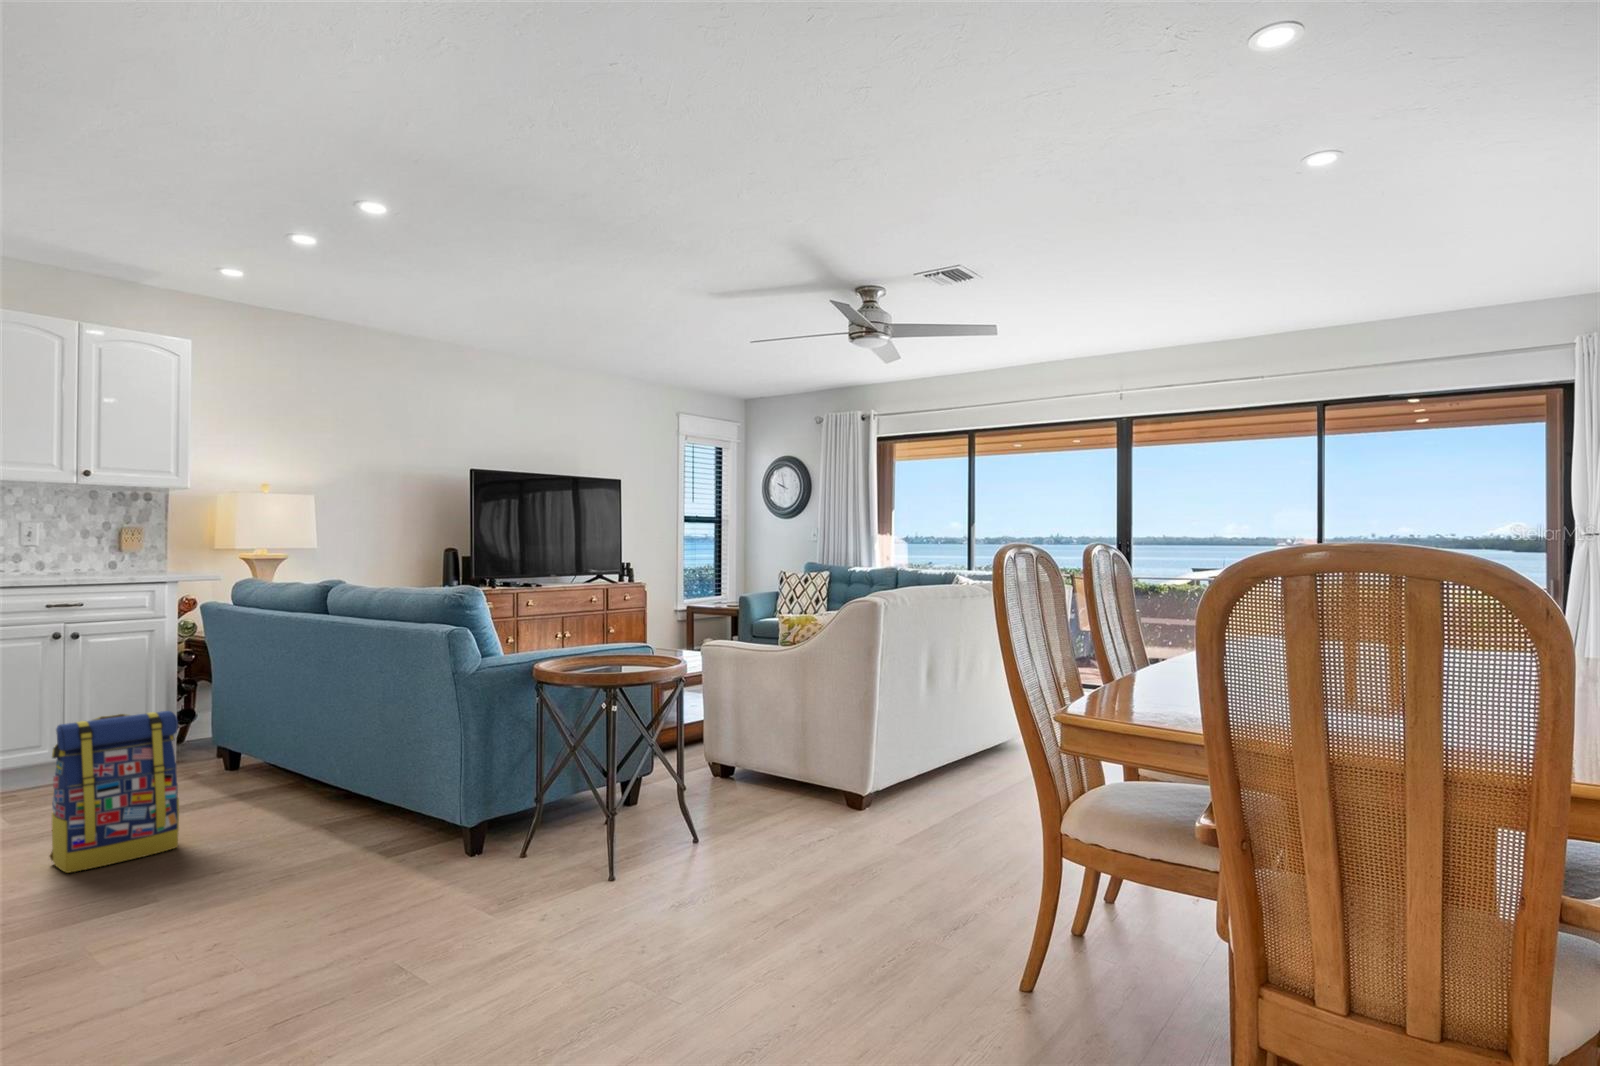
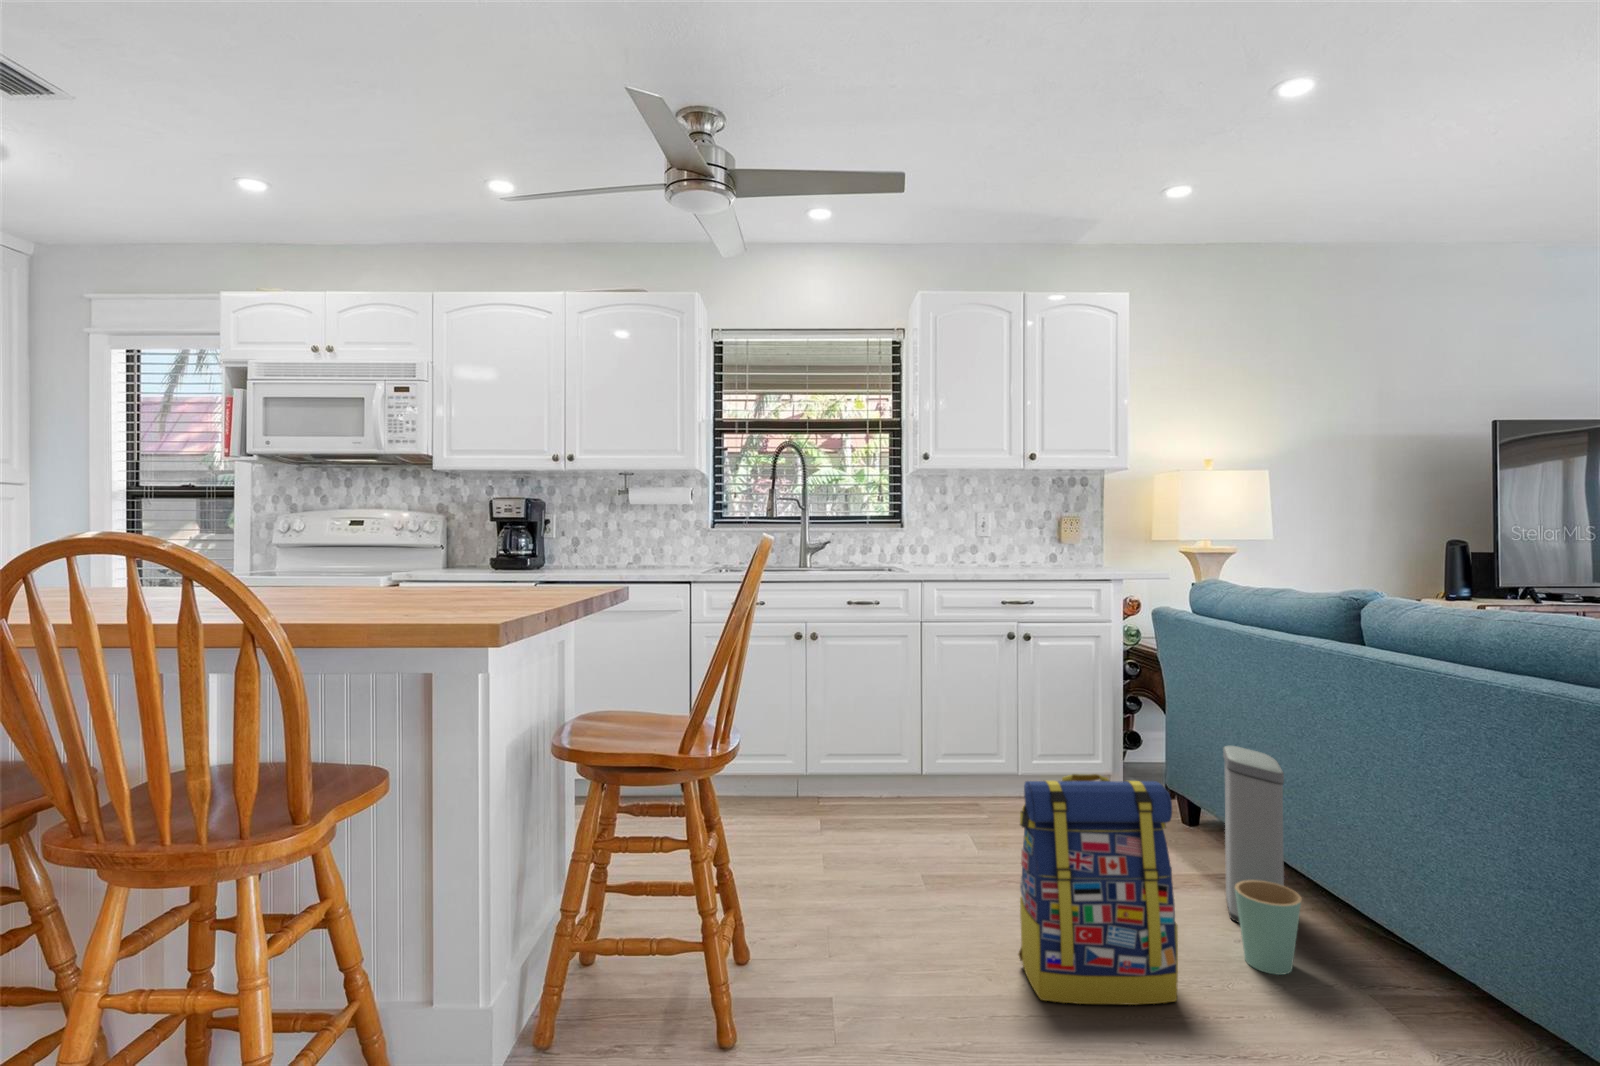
trash can: none [230,691,274,822] -> present [1223,746,1302,975]

